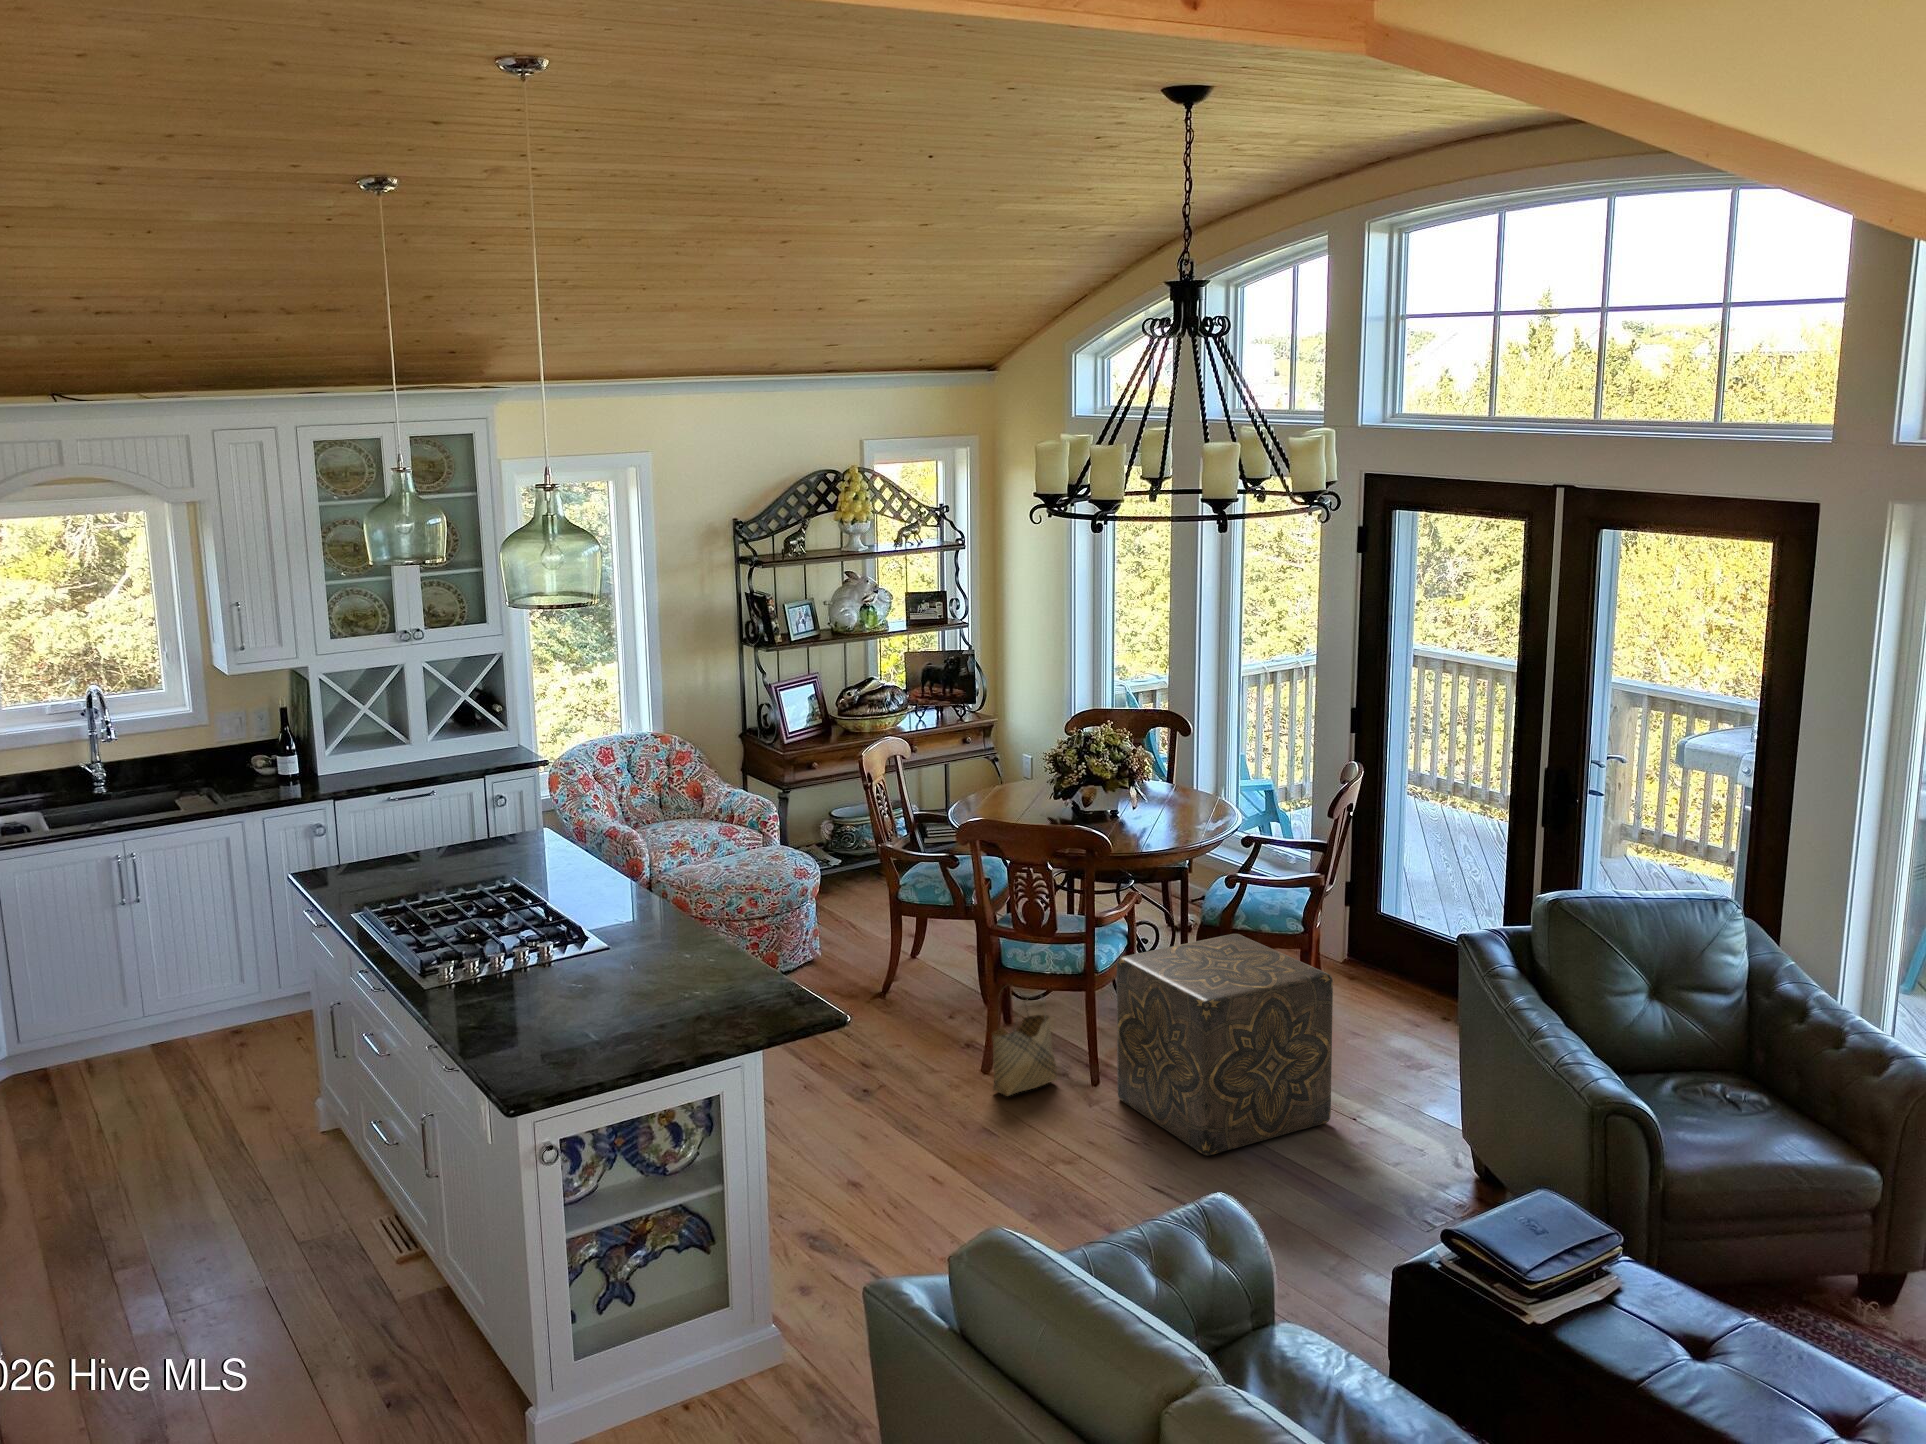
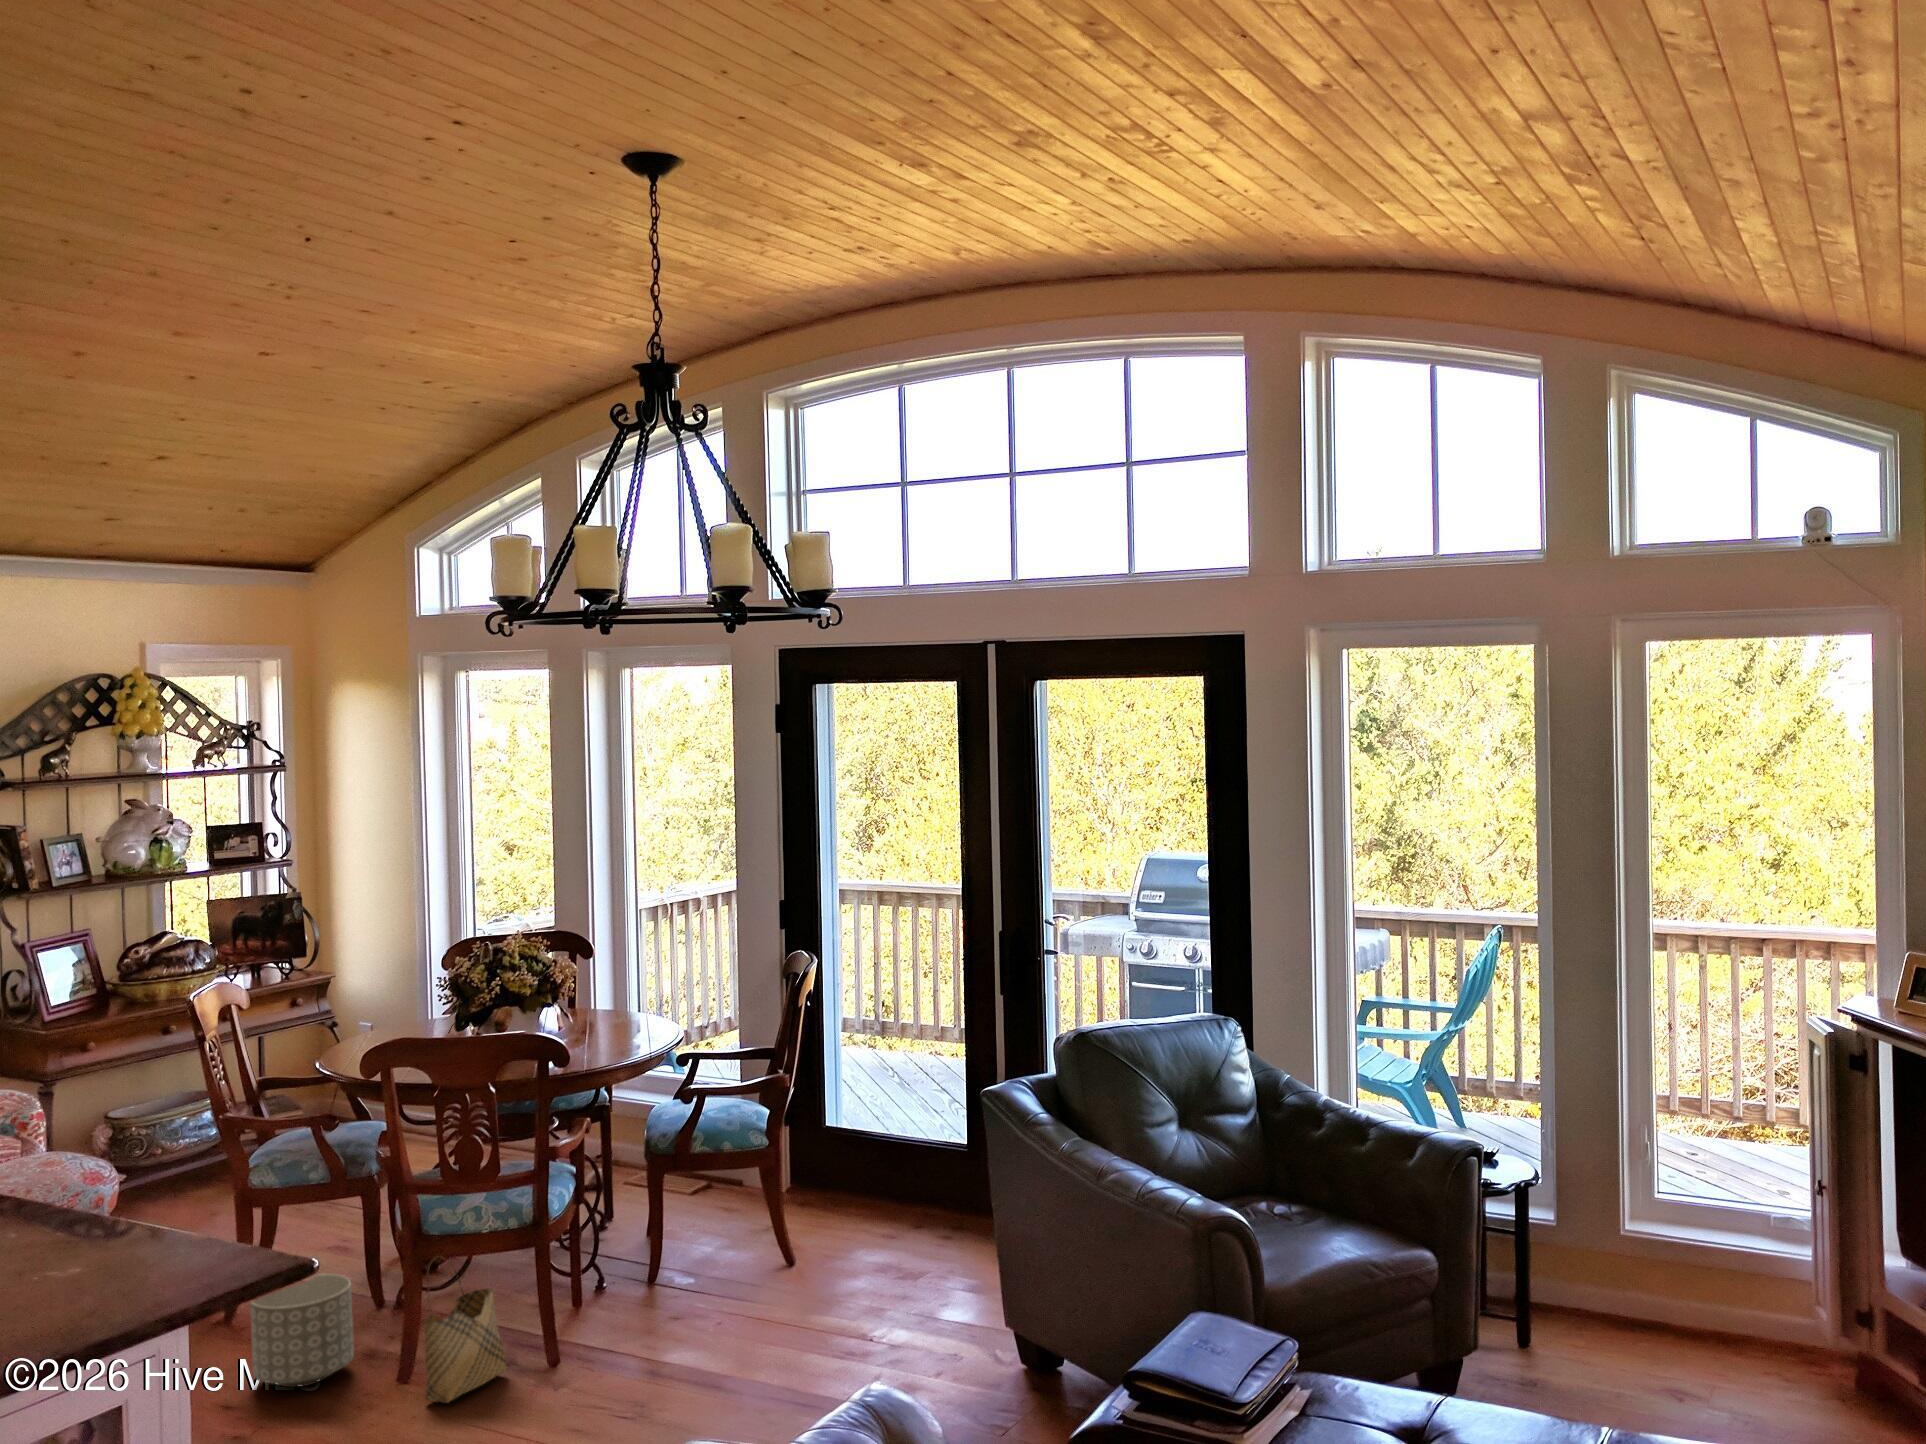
ottoman: present [1117,934,1333,1155] -> none [582,1147,845,1410]
planter: none [882,976,954,1057] -> present [250,1274,354,1387]

